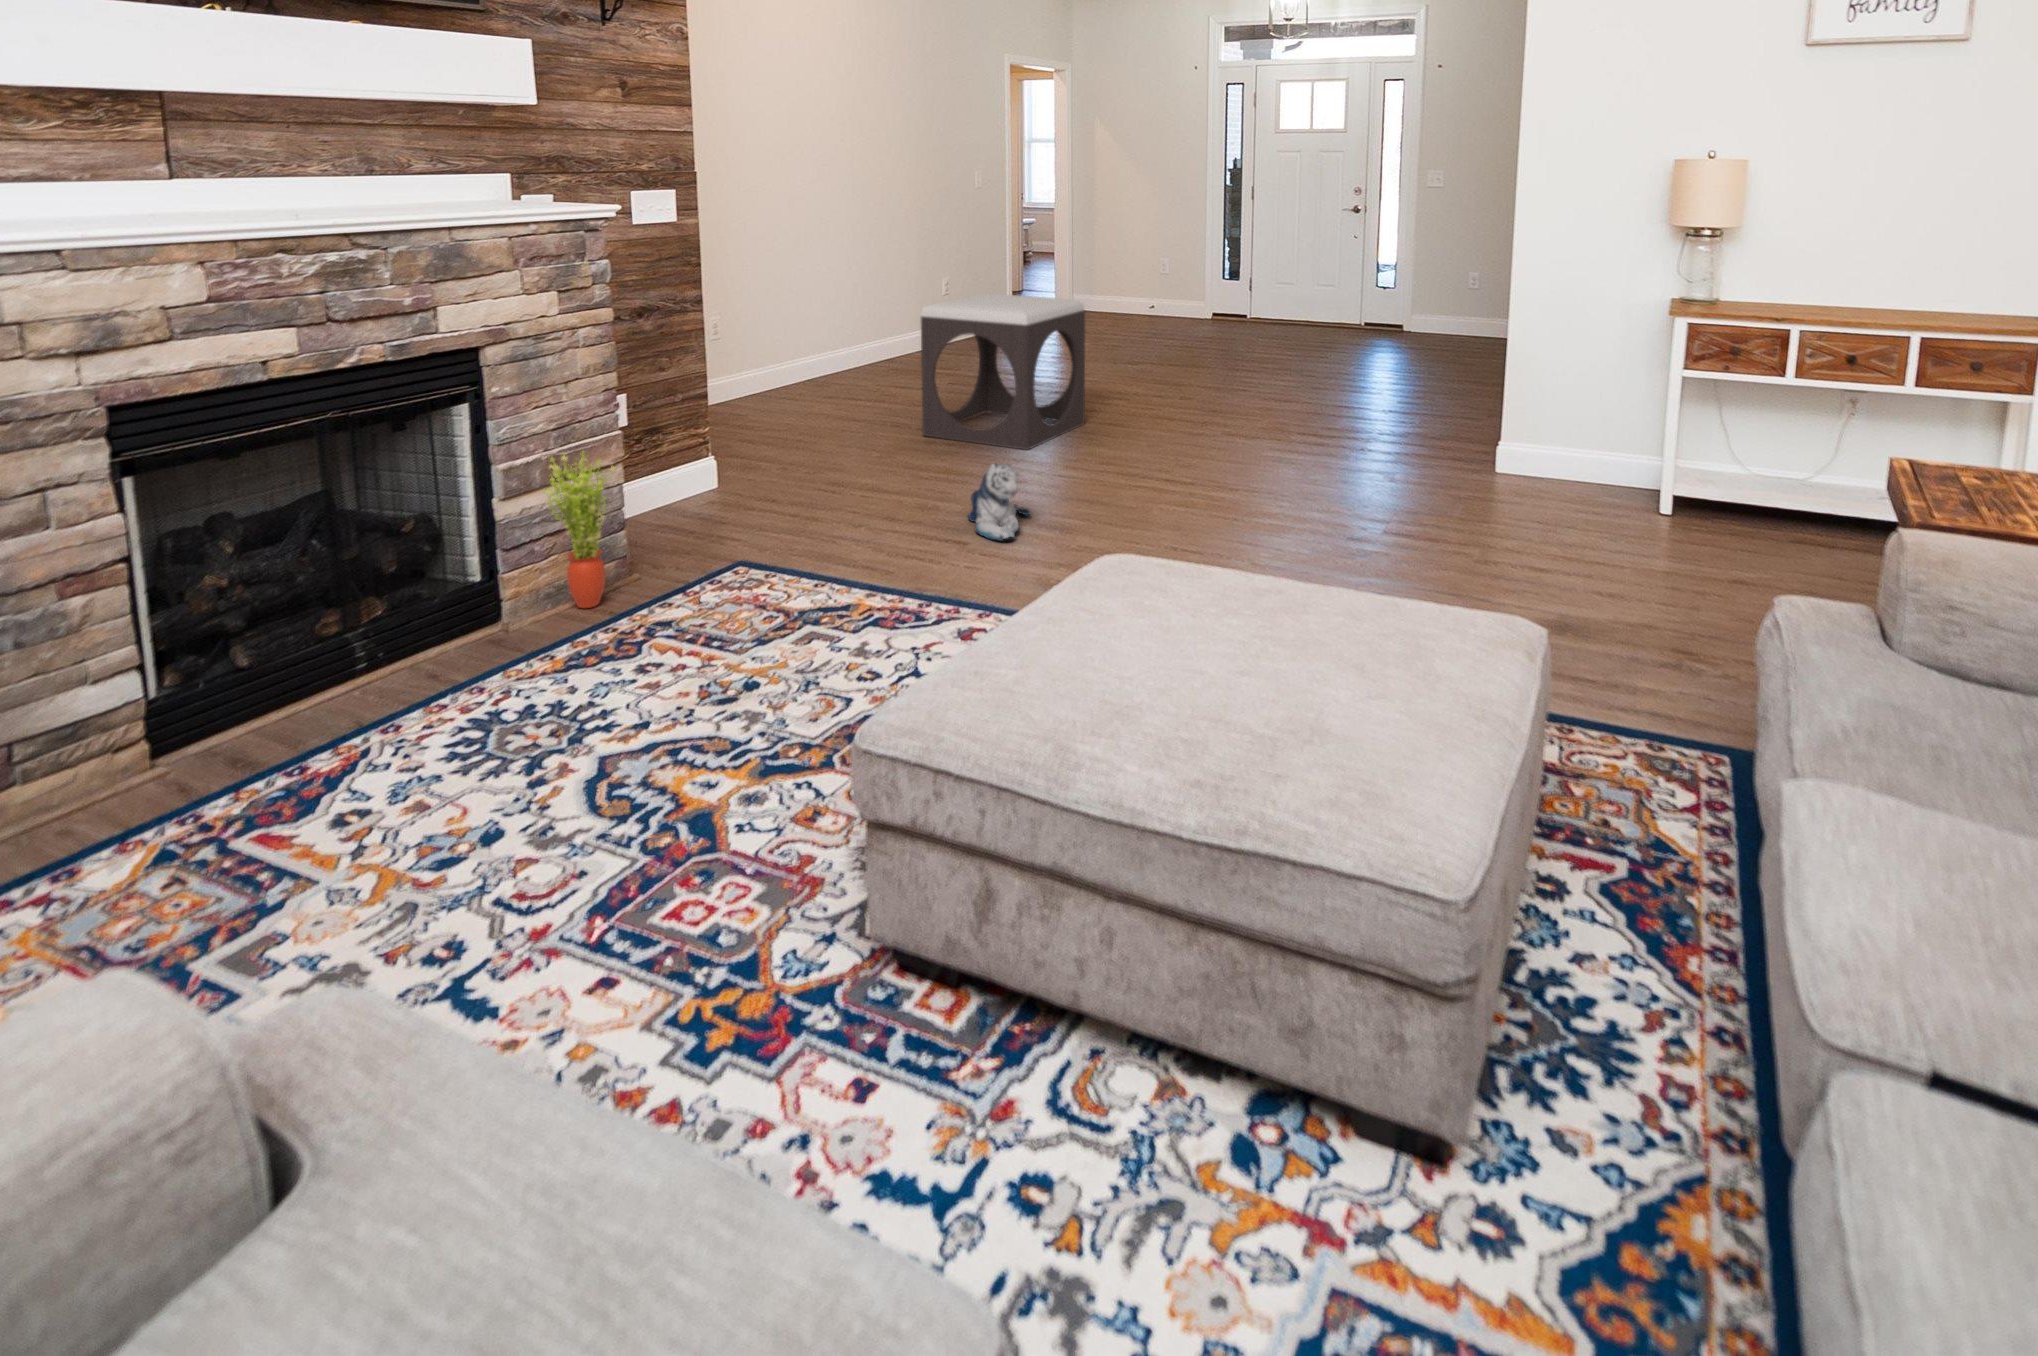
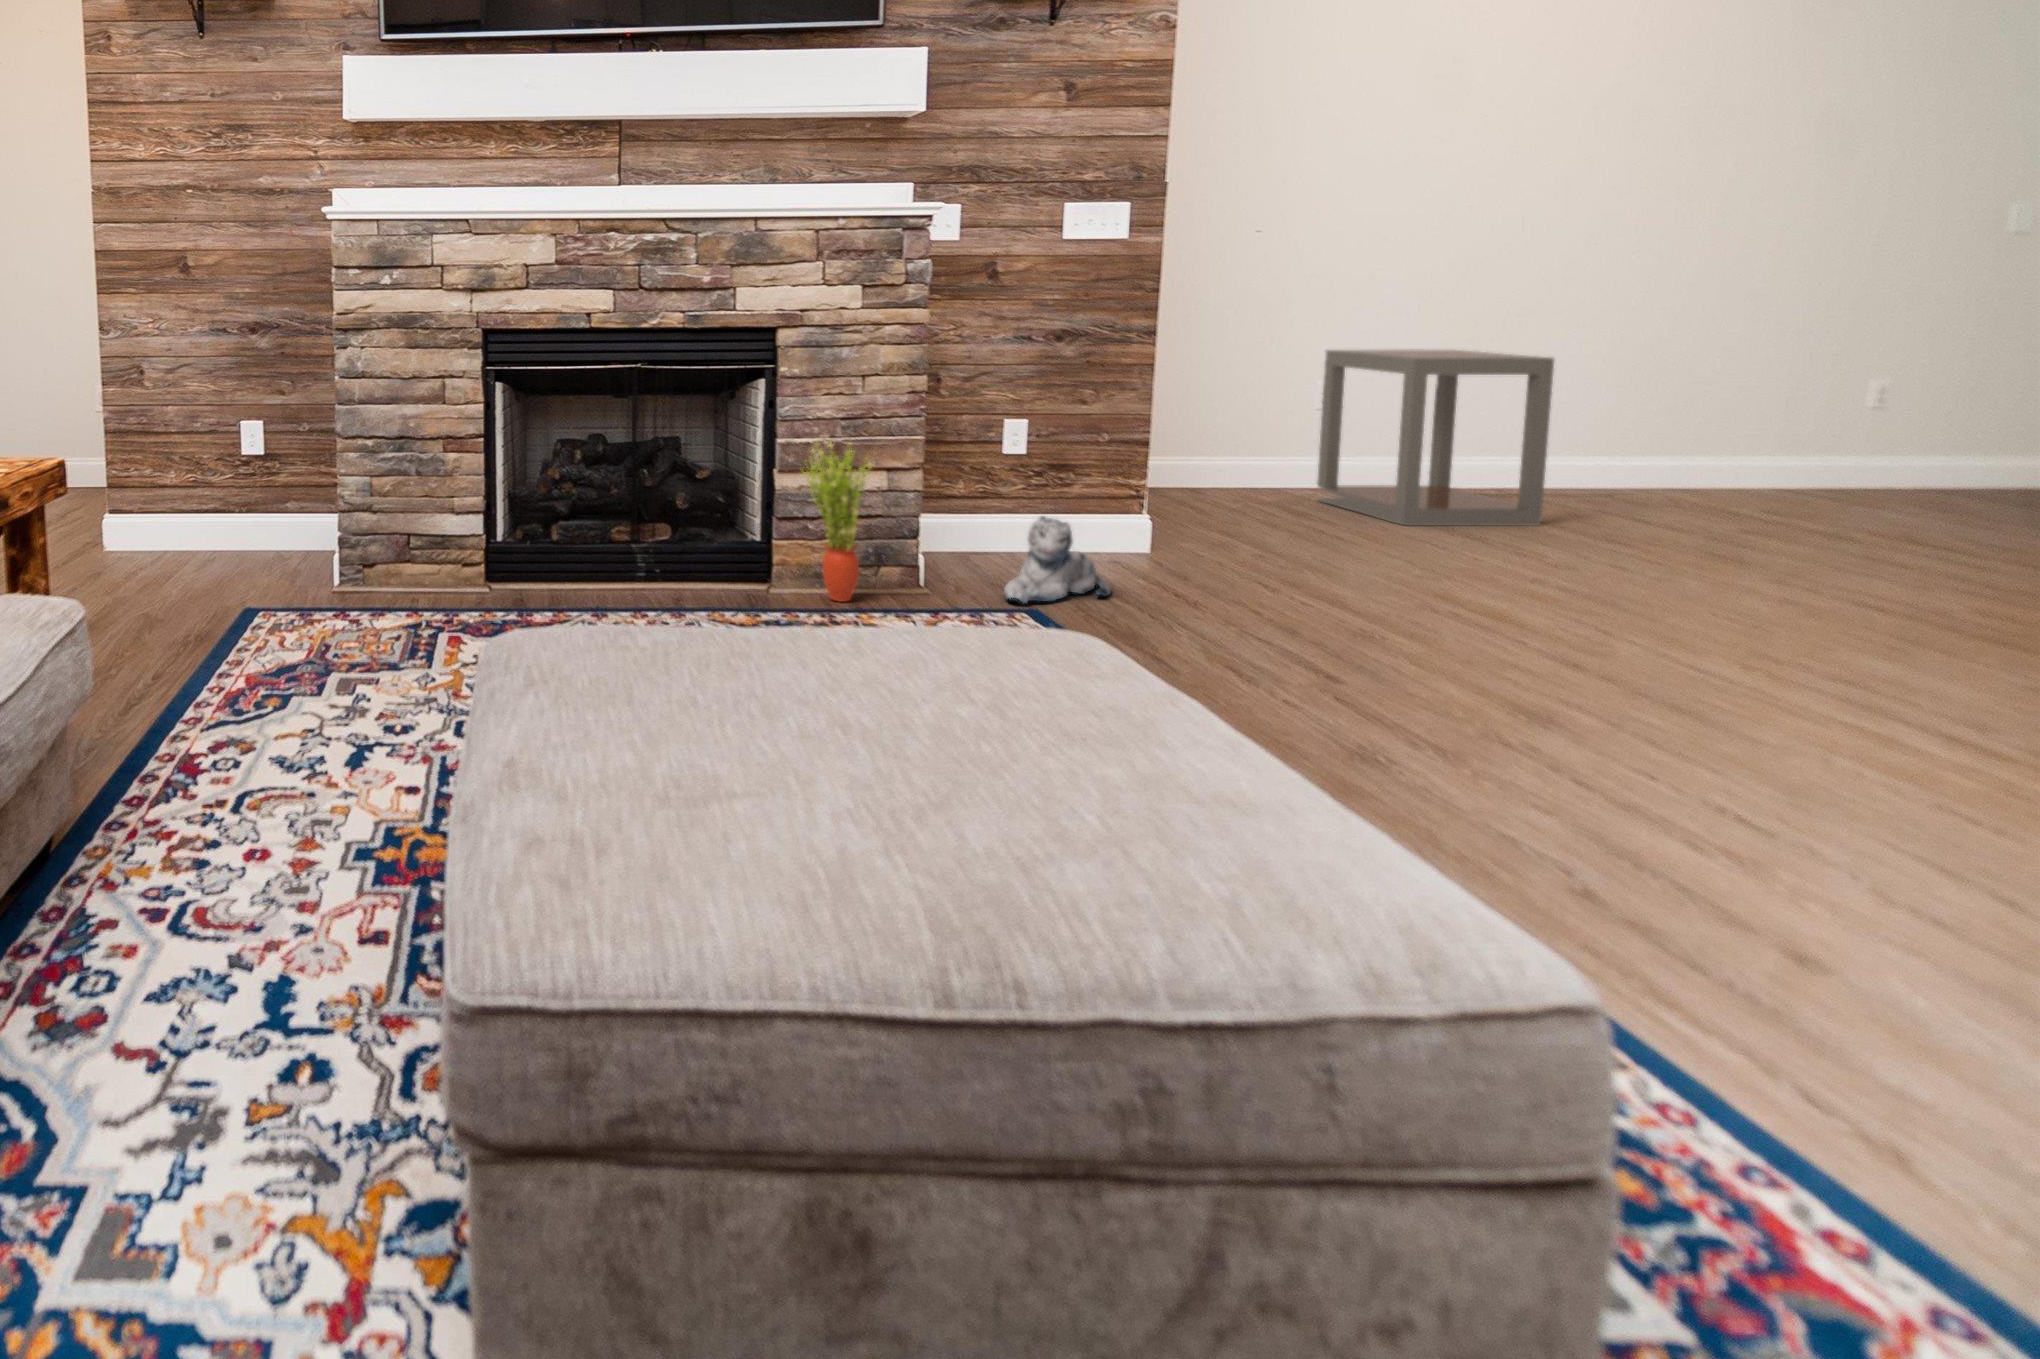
side table: none [733,277,871,412] -> present [1316,349,1554,526]
footstool: present [921,294,1085,450] -> none [1525,376,1959,636]
plush toy: present [968,464,1031,541] -> present [1004,516,1111,603]

